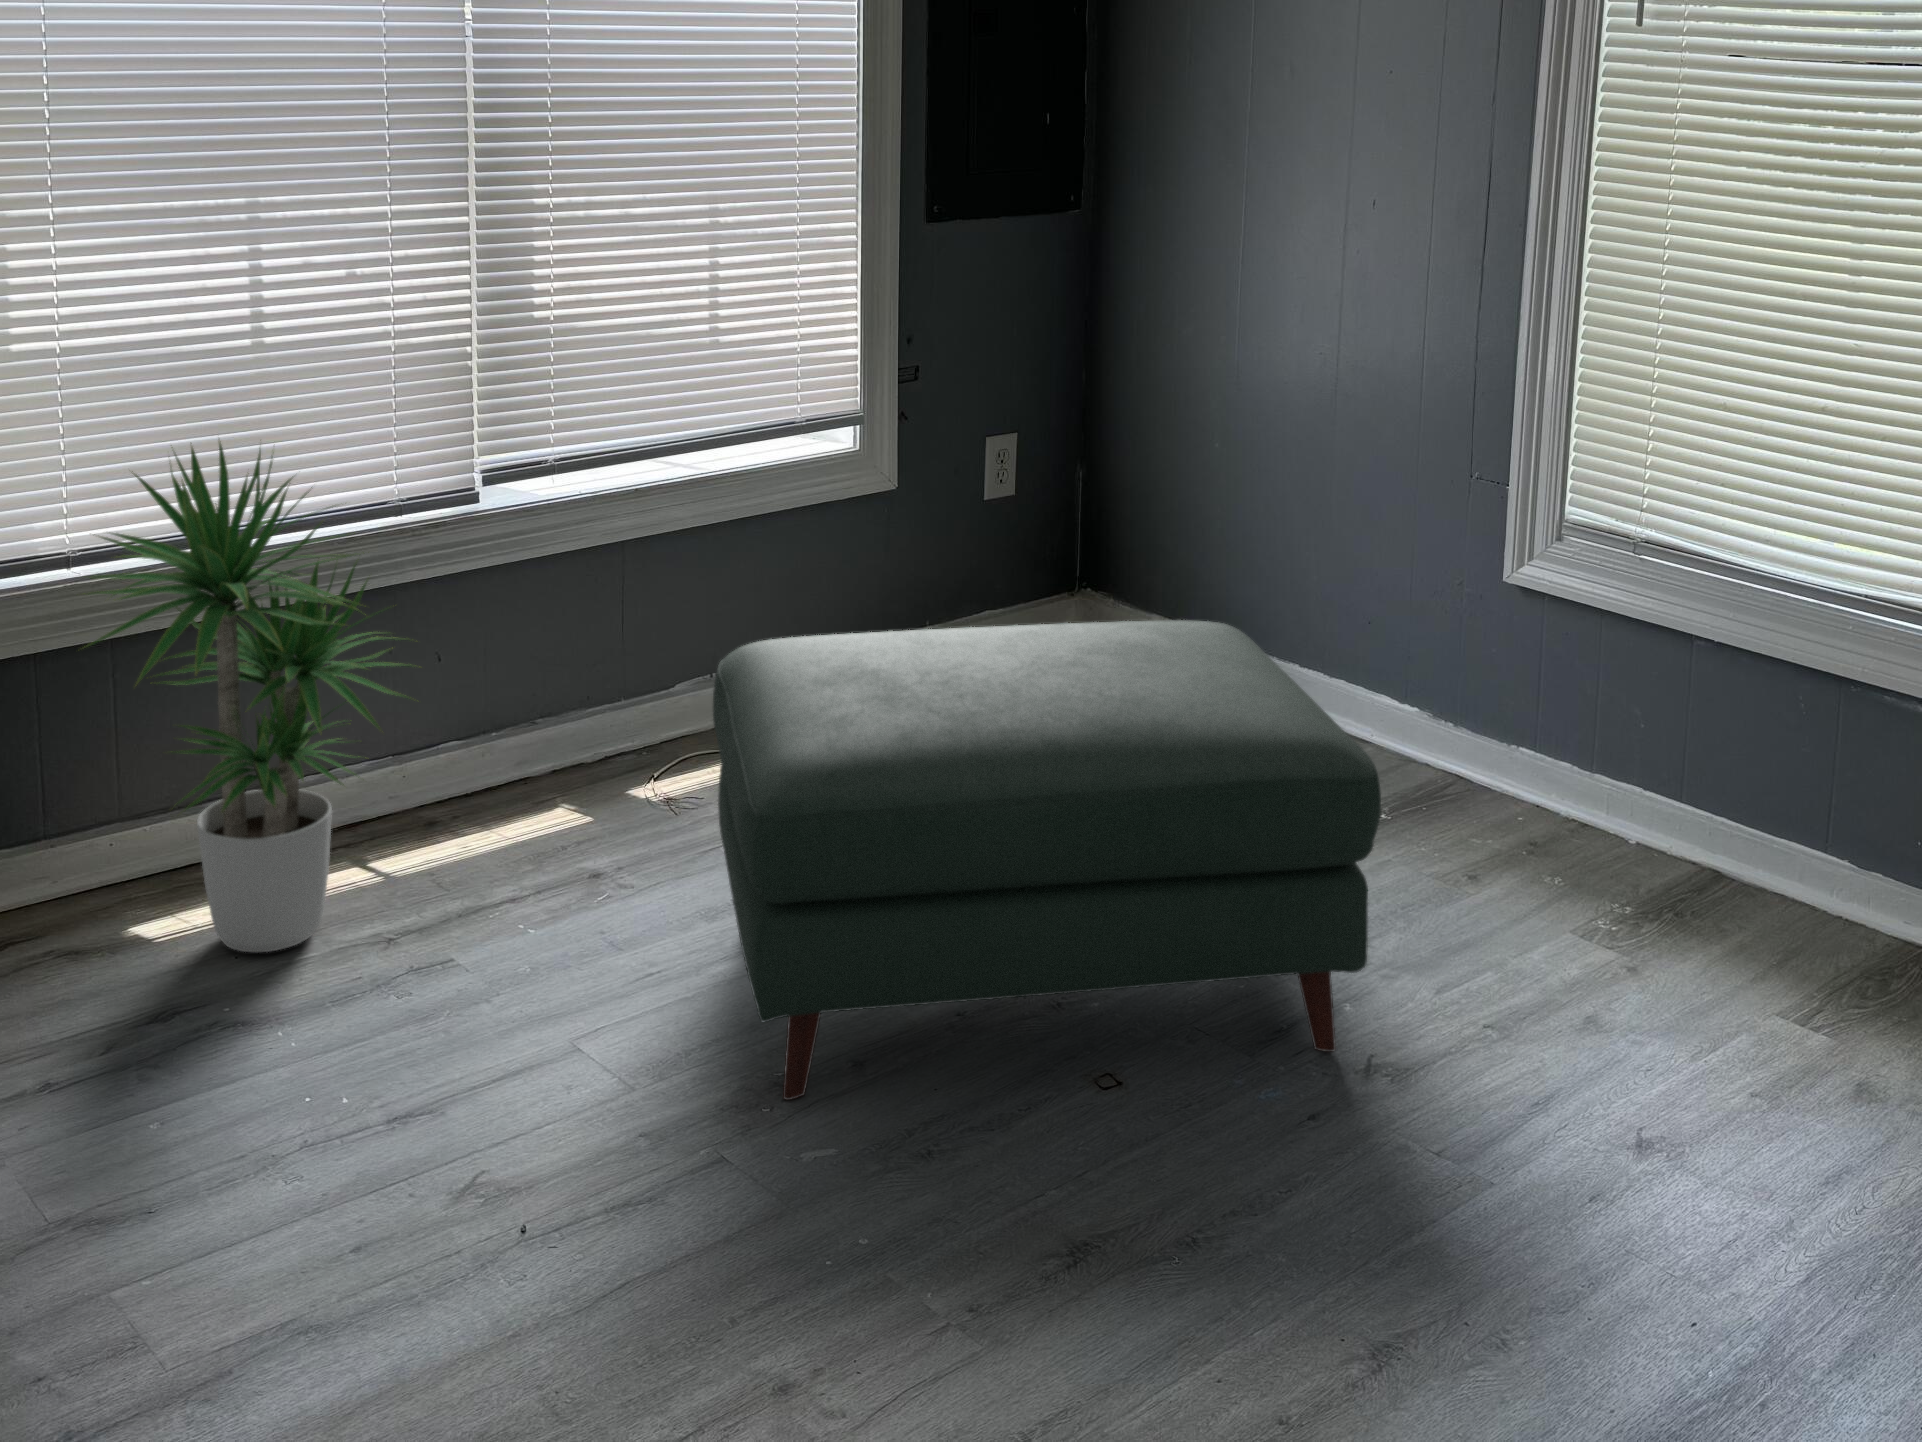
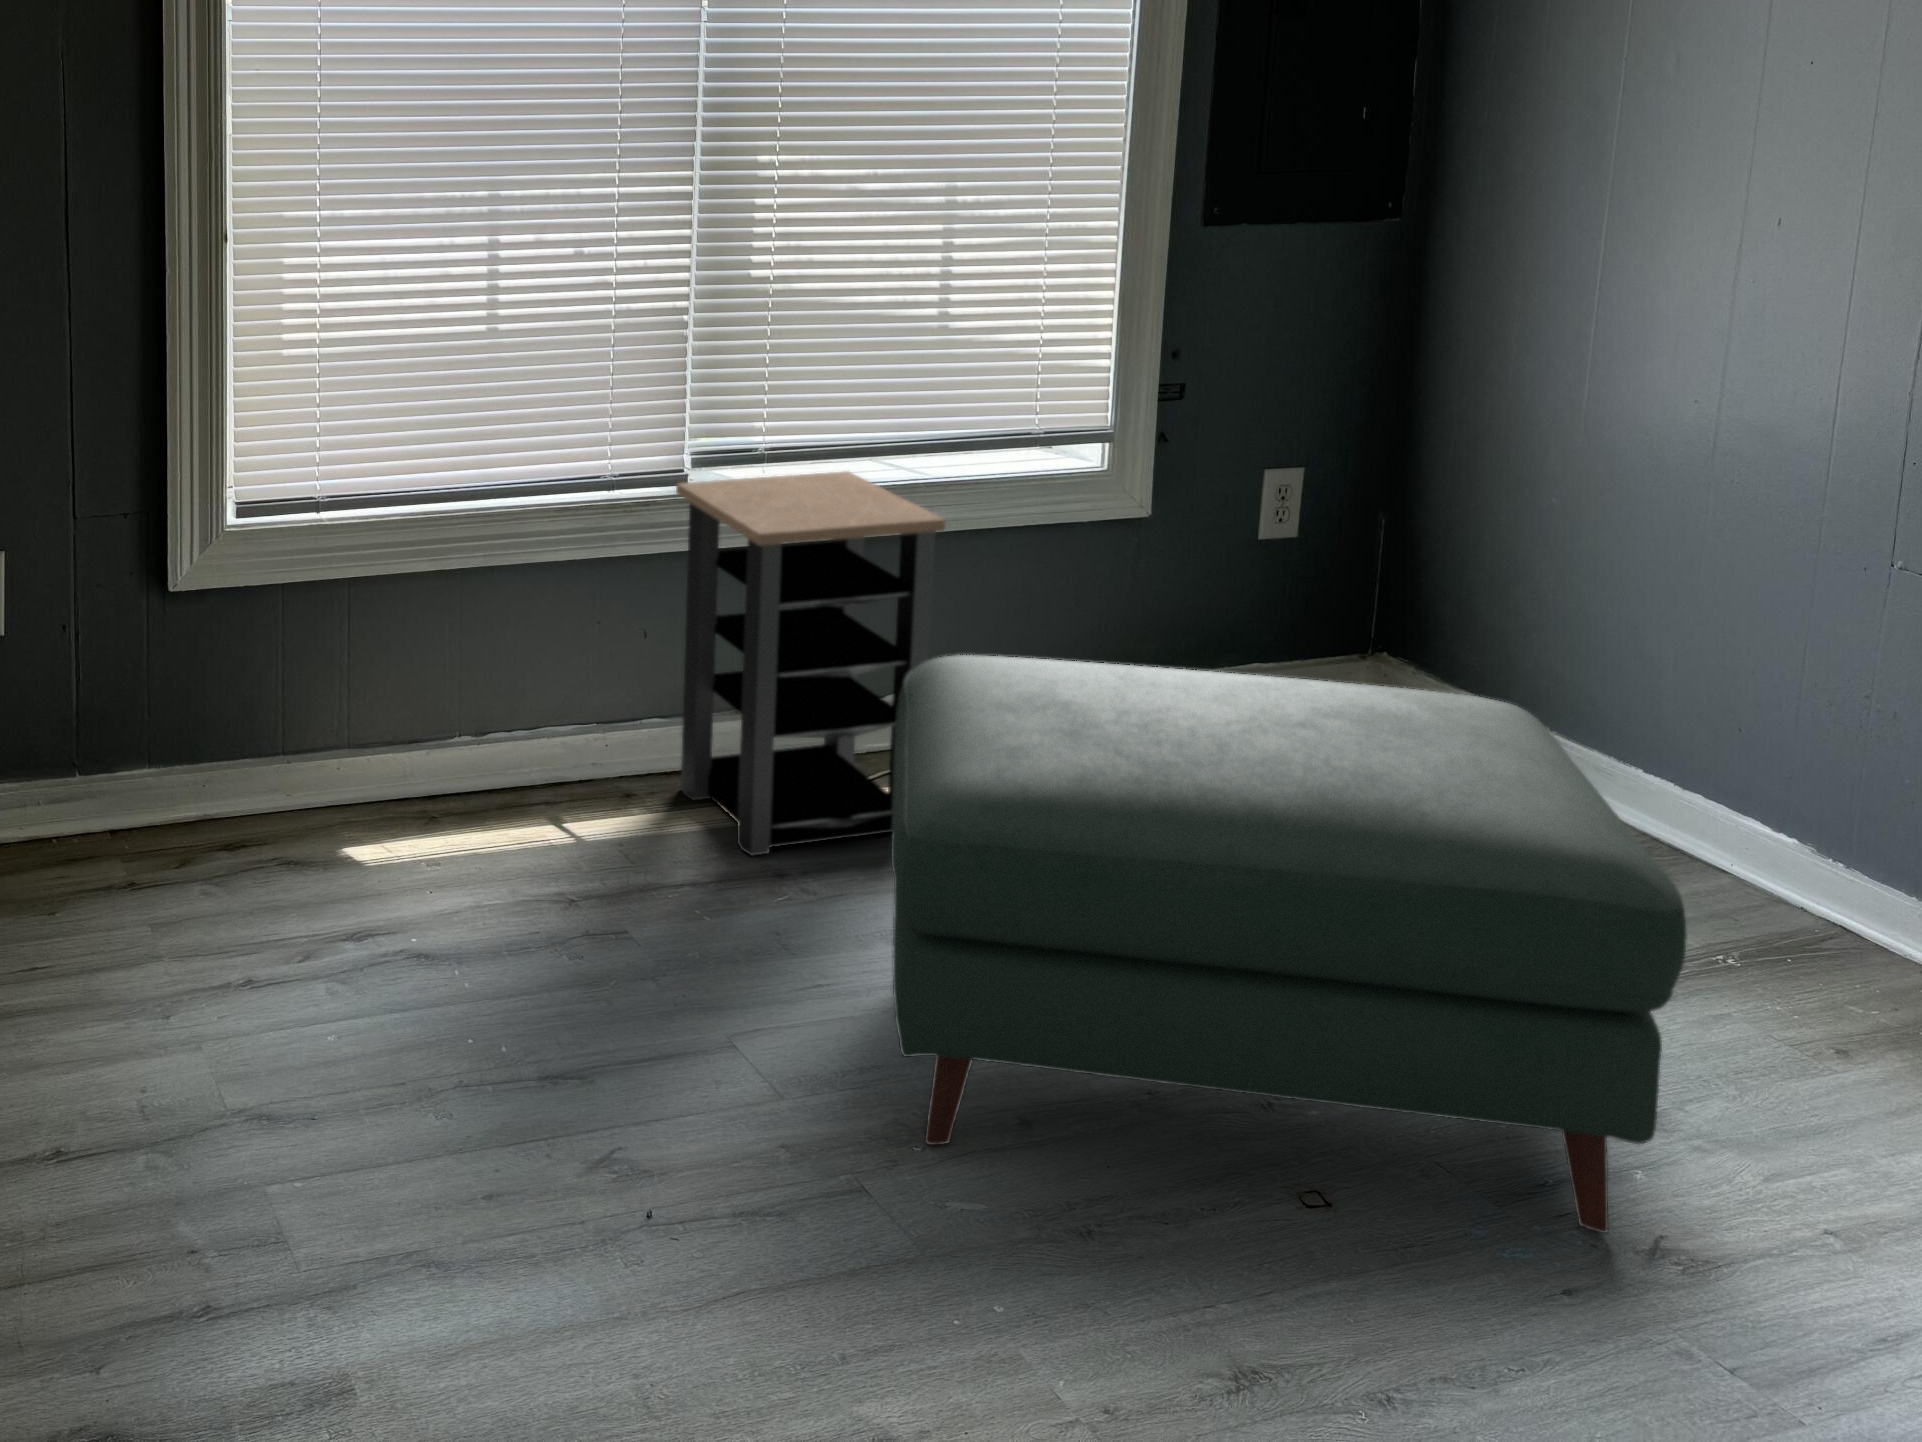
potted plant: present [84,443,411,952] -> none [298,394,618,893]
side table: none [463,476,732,862] -> present [676,471,945,855]

